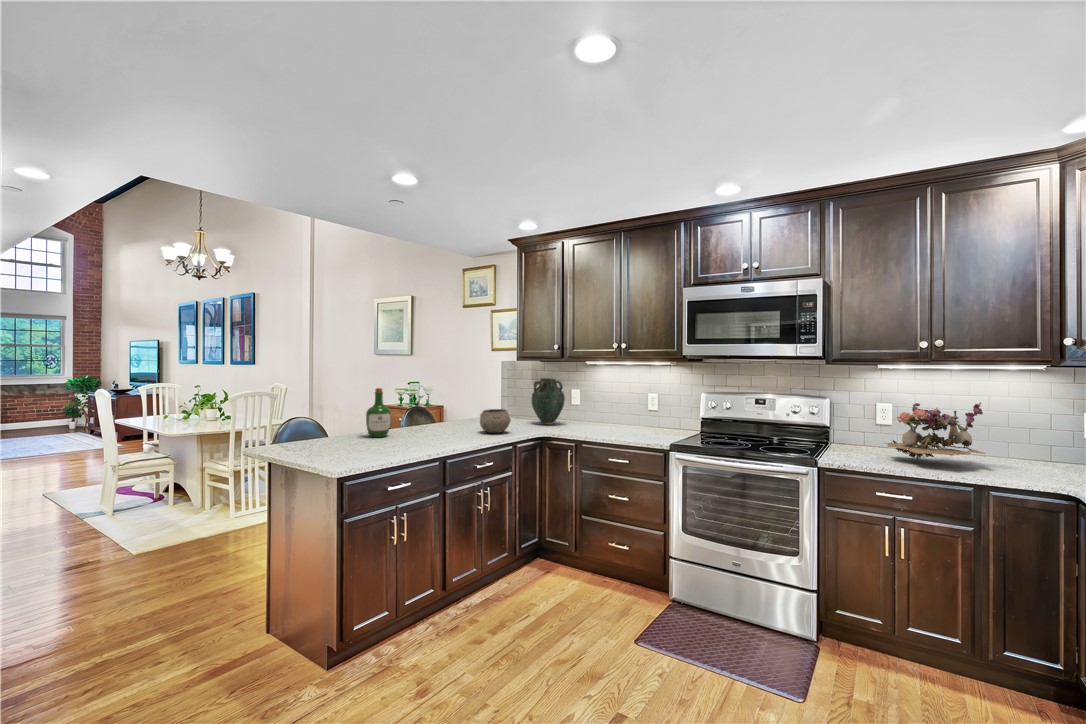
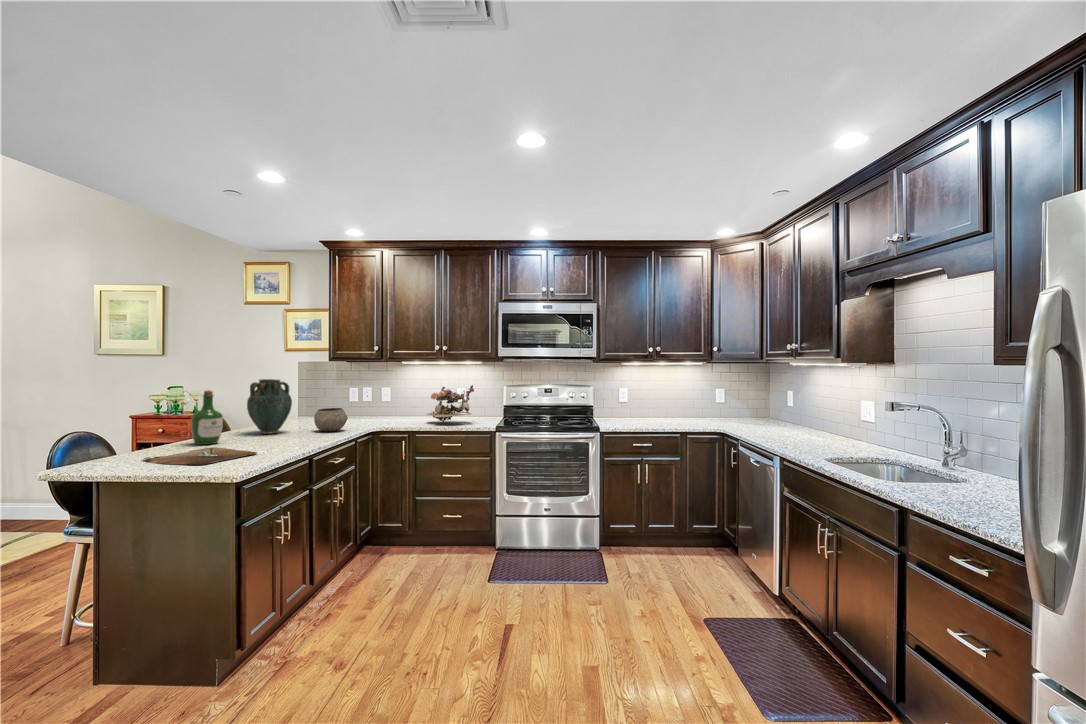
vase: present [532,378,565,425] -> present [247,379,292,434]
flower arrangement: present [884,402,985,460] -> present [427,385,474,422]
cutting board: none [303,441,389,459] -> present [141,447,257,465]

